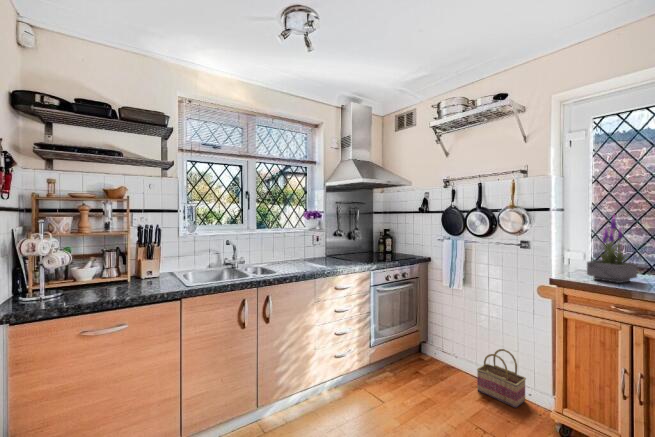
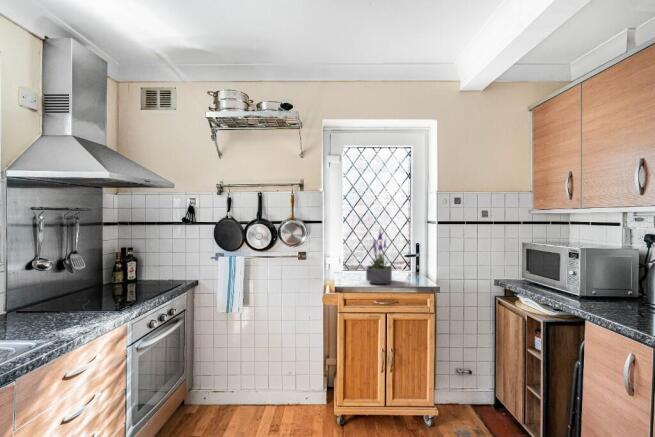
basket: present [477,349,526,408] -> none [267,366,310,423]

